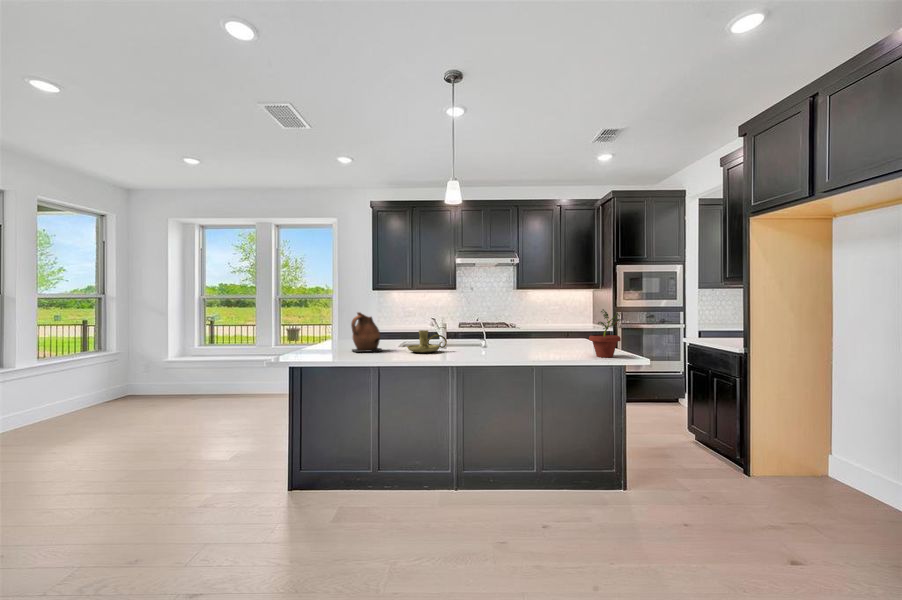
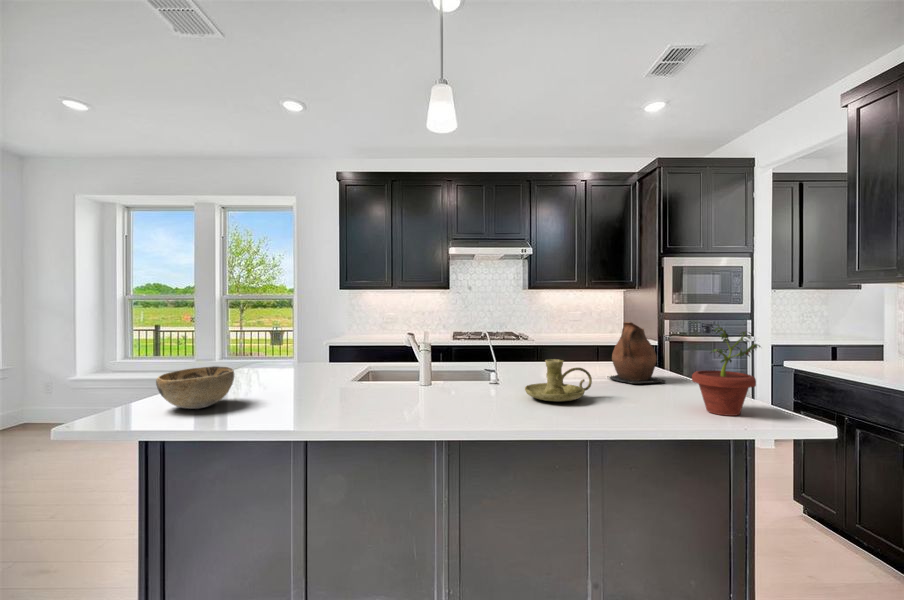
ceramic pitcher: present [351,312,382,352] -> present [610,322,665,383]
candle holder: present [407,330,447,353] -> present [525,359,592,401]
decorative bowl: none [296,335,335,356] -> present [156,366,234,409]

